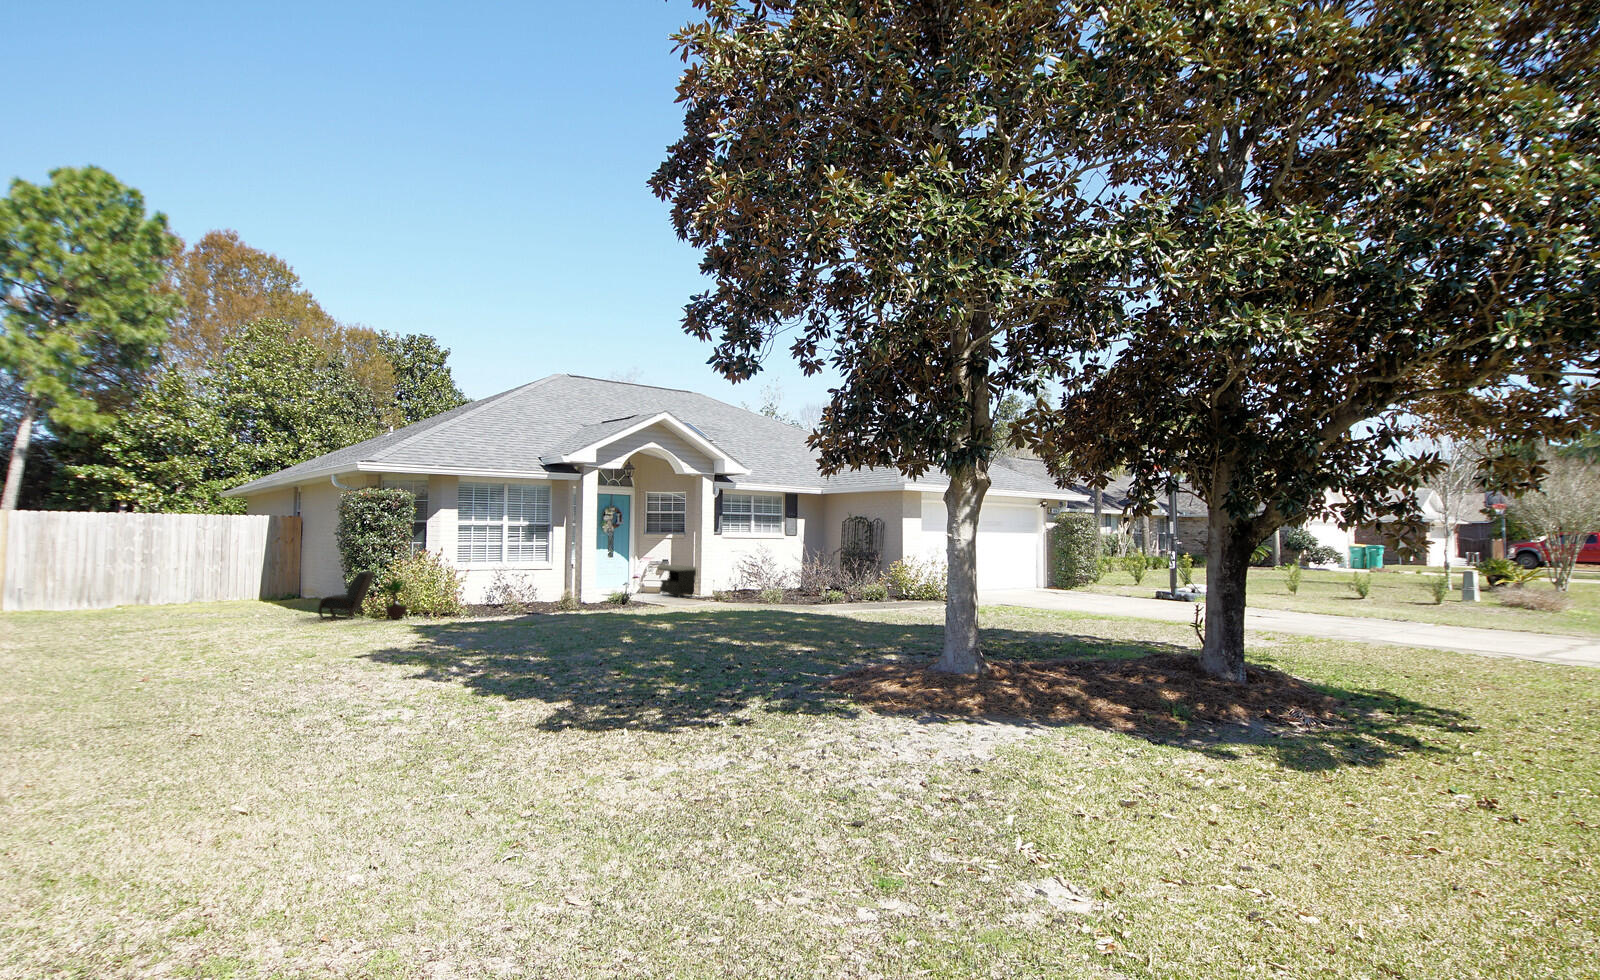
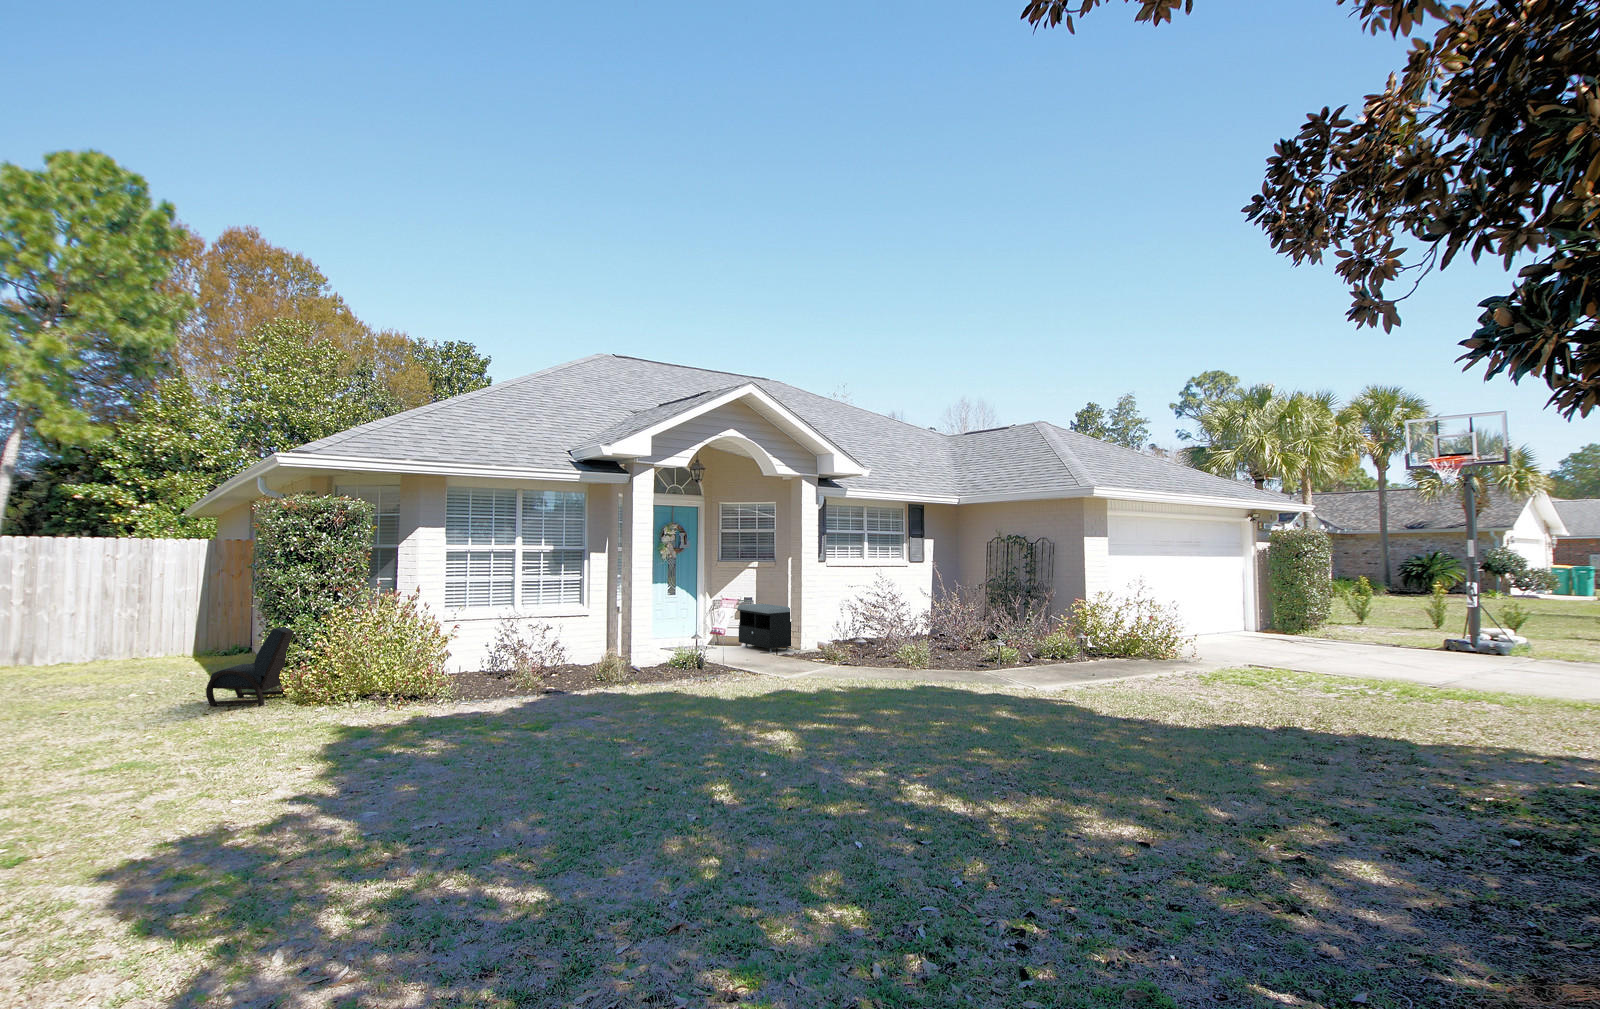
potted tree: present [381,577,407,619] -> none [301,633,350,705]

